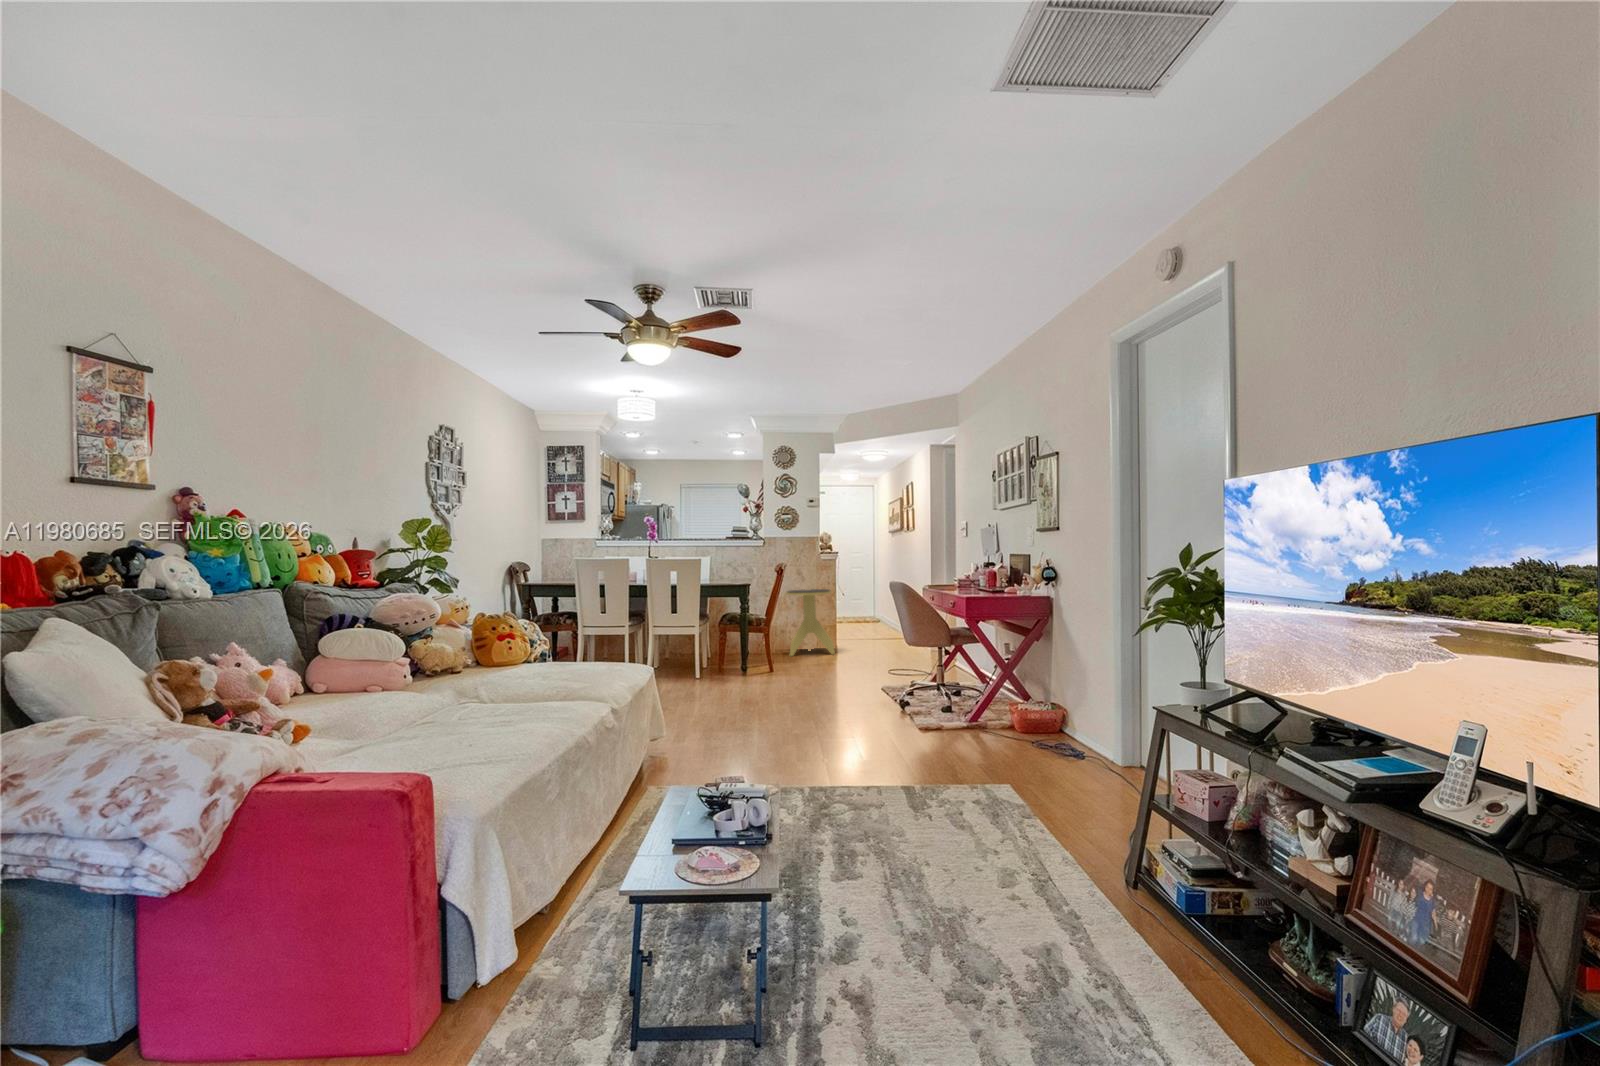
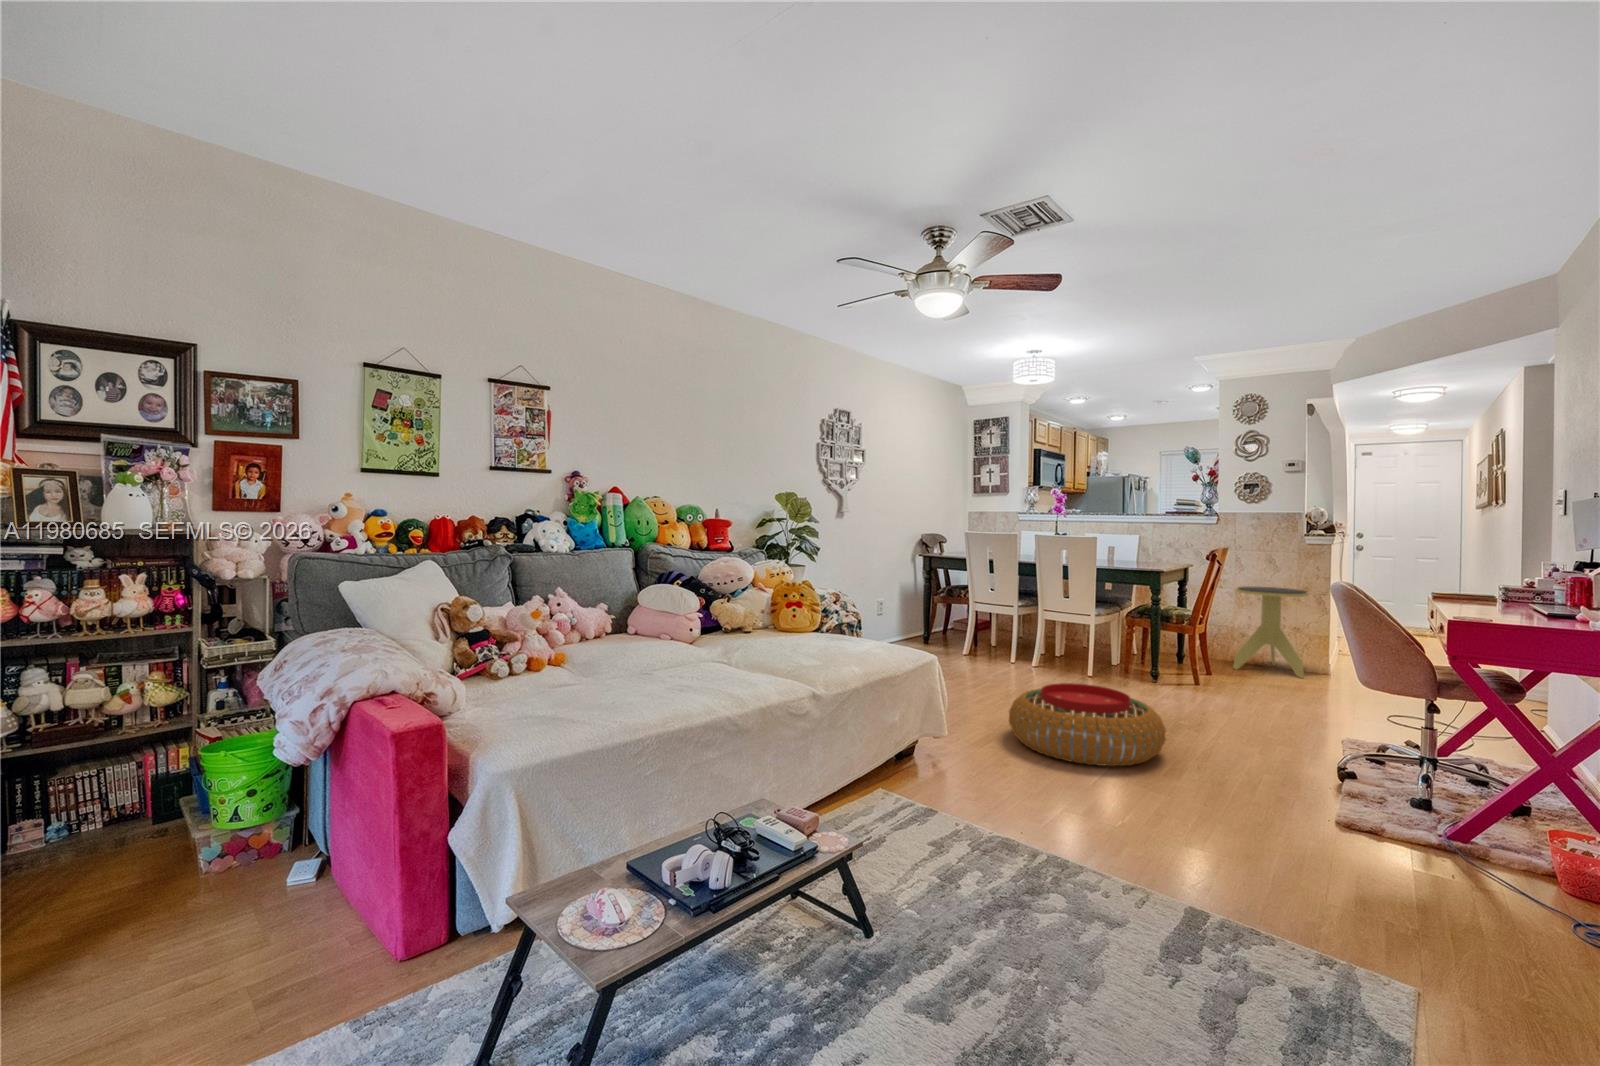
pouf: none [705,673,825,734] -> present [1009,683,1166,766]

